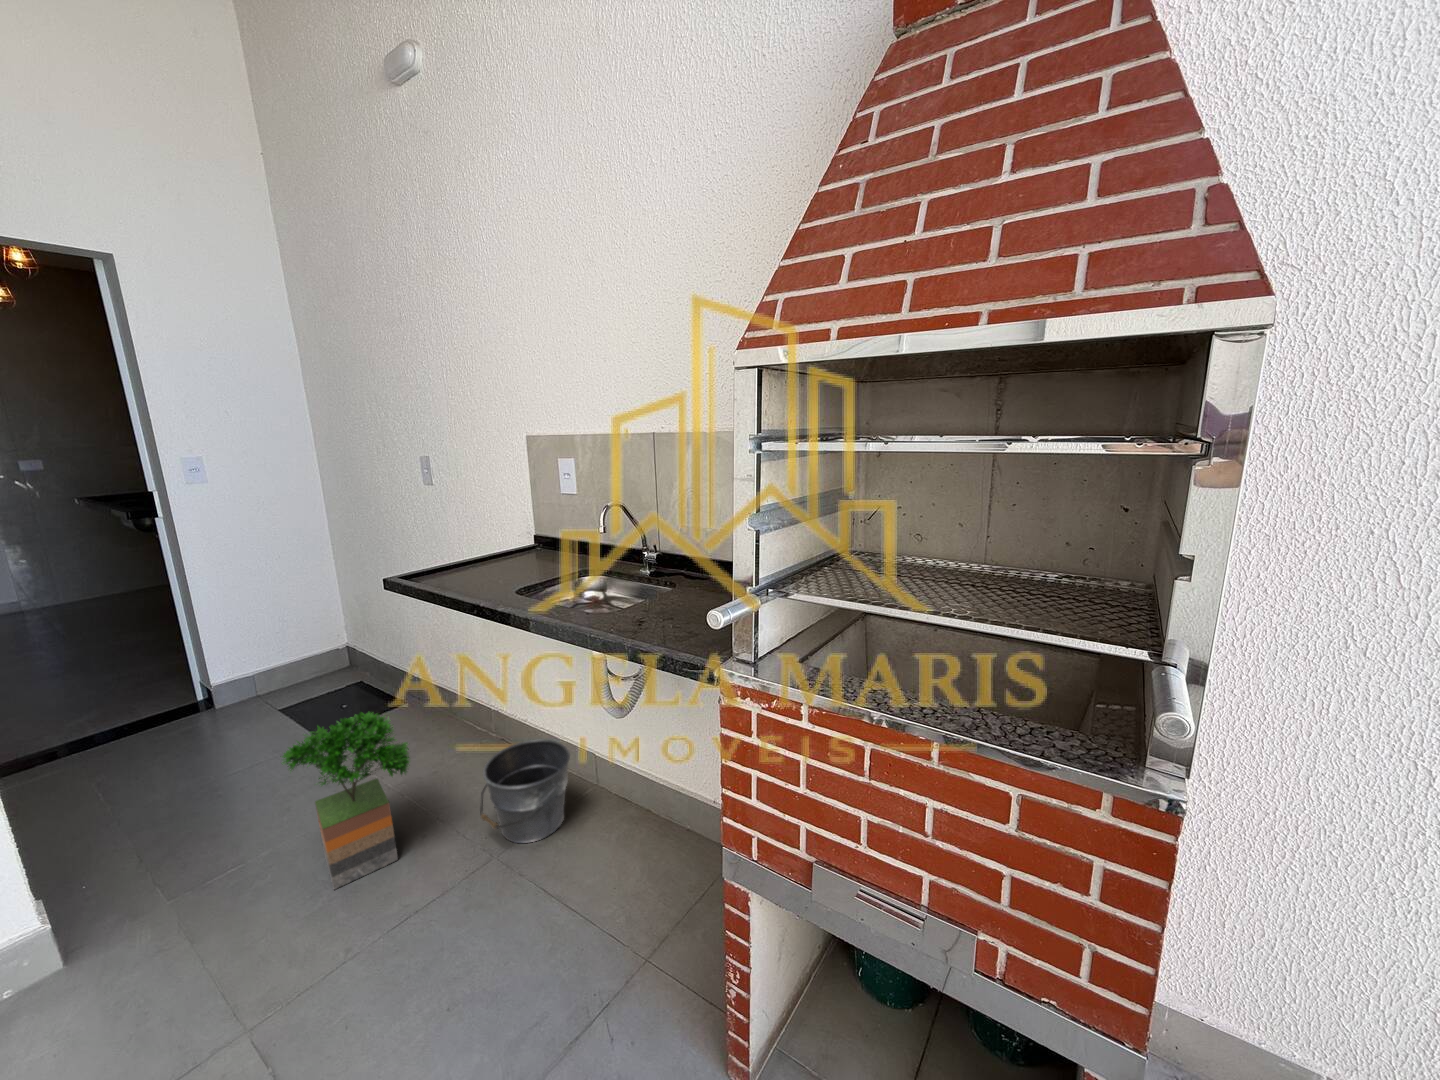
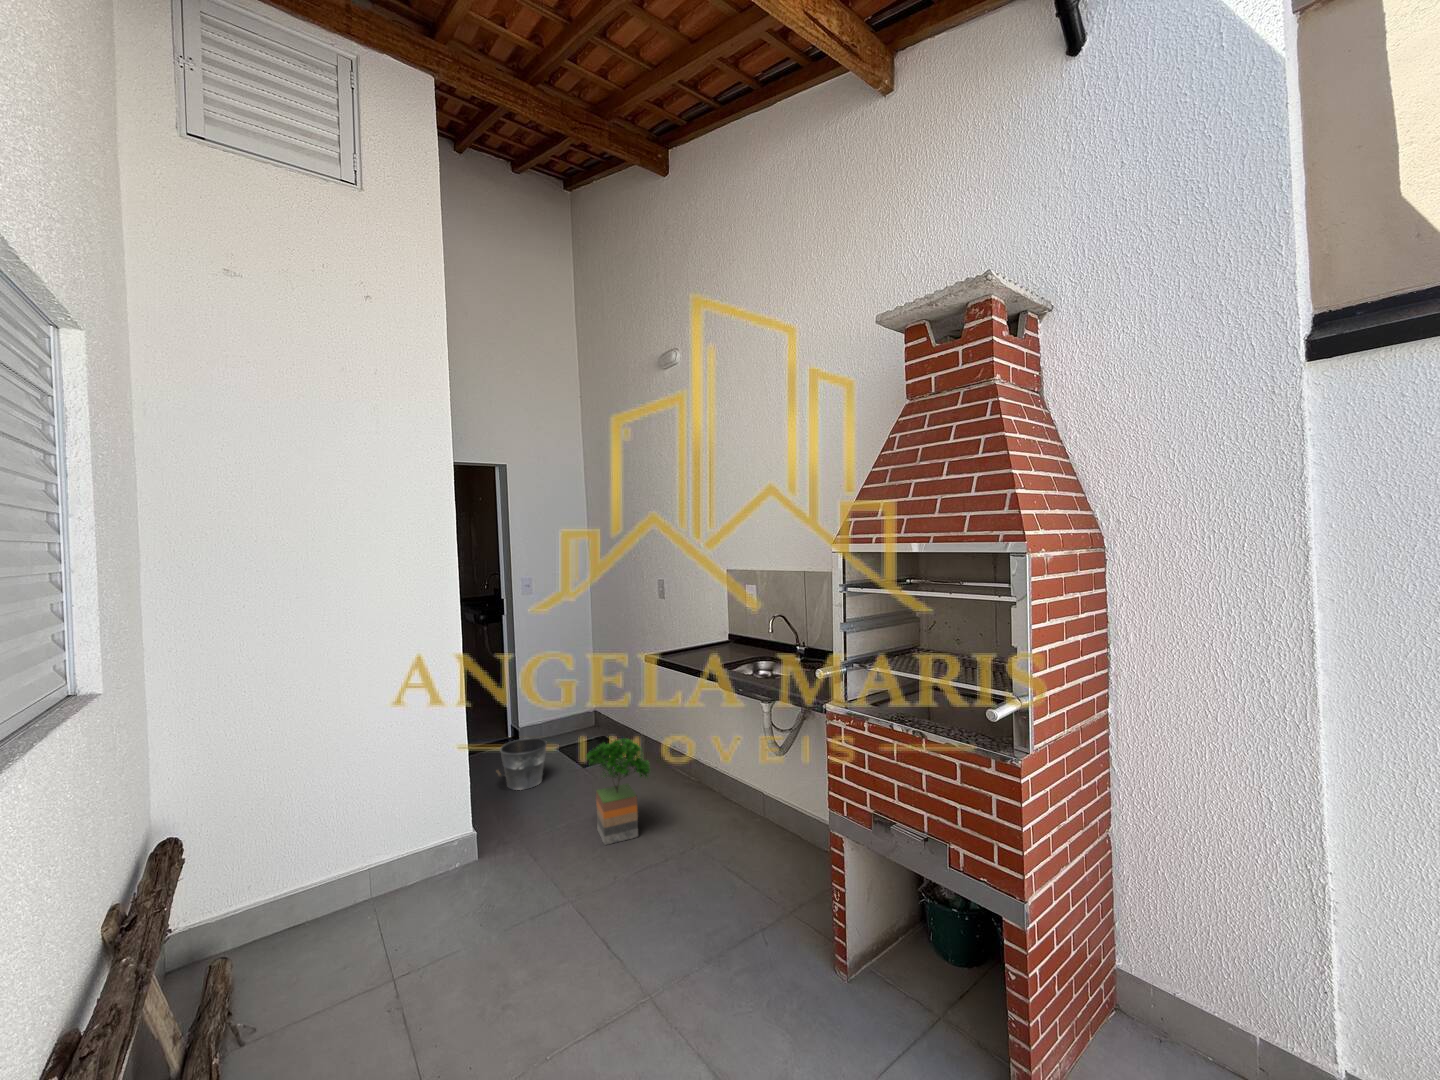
bucket: present [480,739,570,843] -> present [496,738,547,790]

